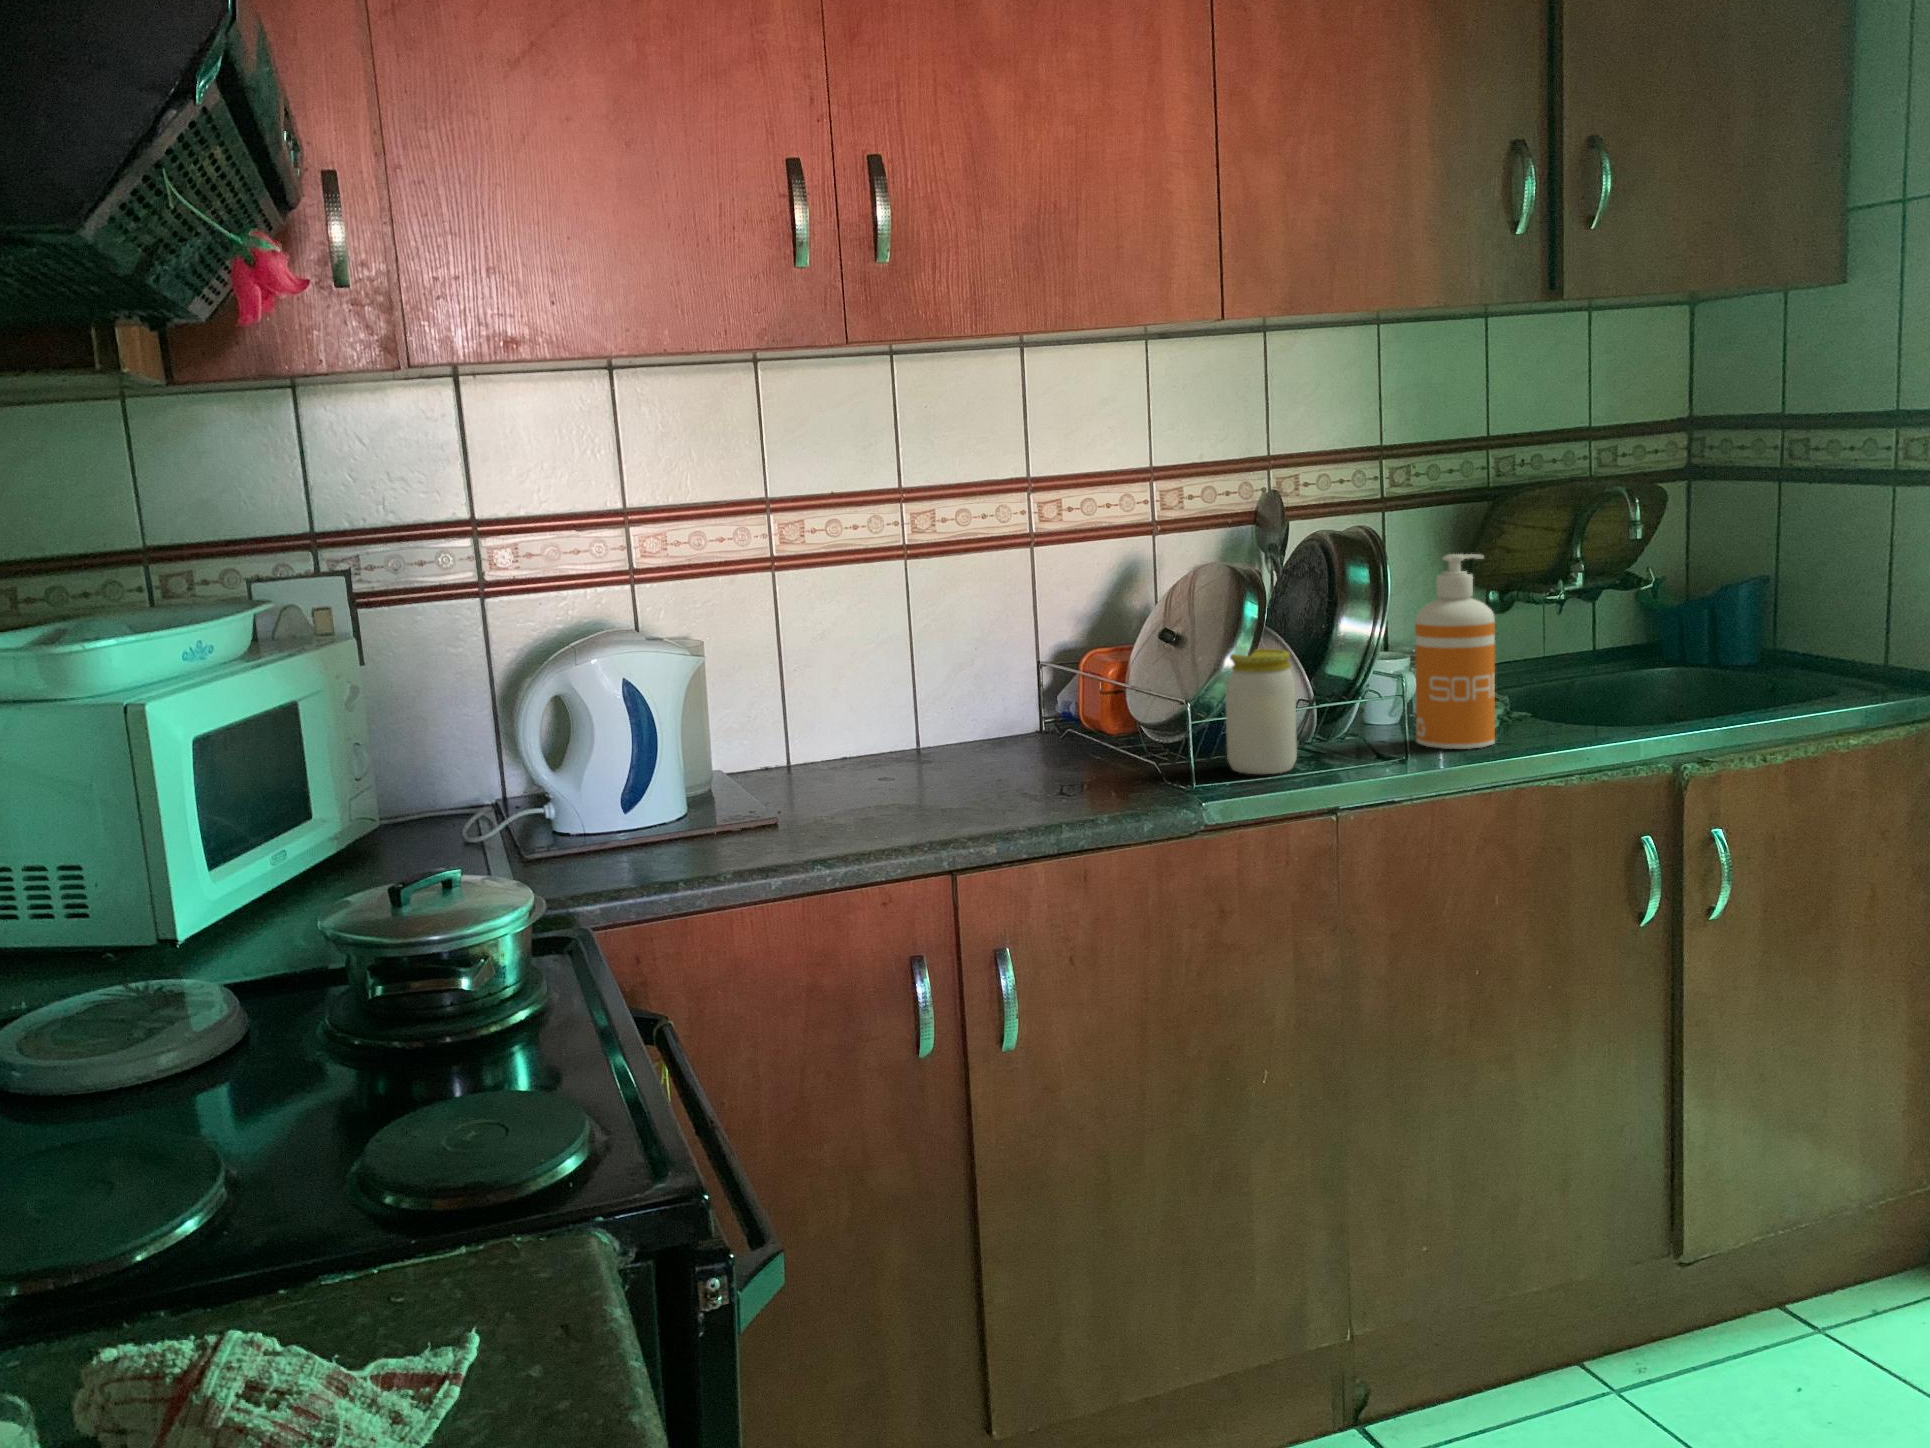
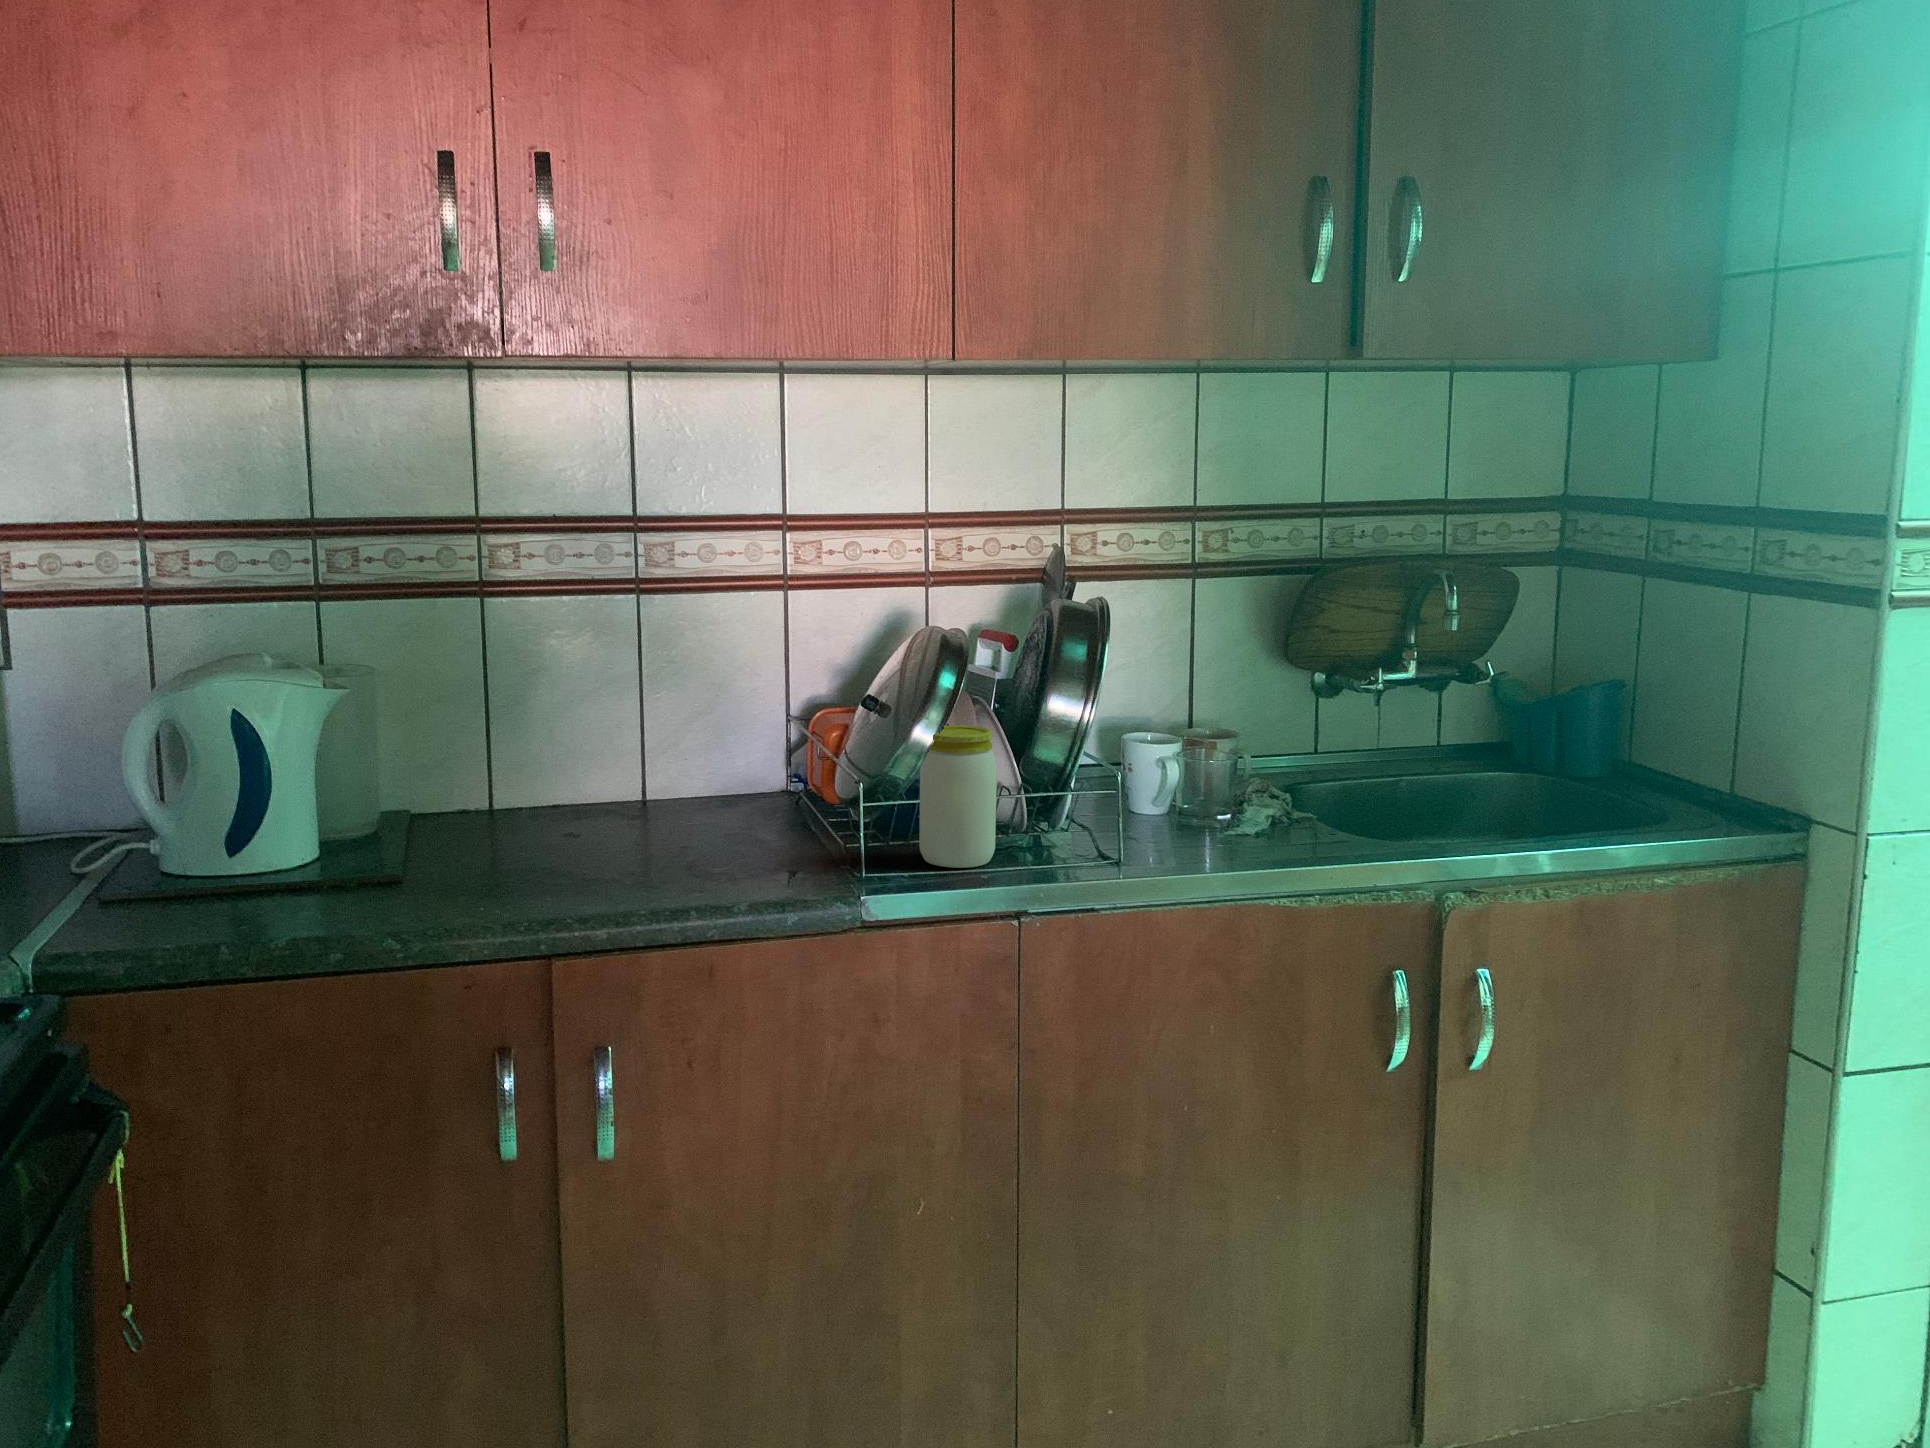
soap dispenser: present [1415,554,1495,749] -> none [1150,635,1242,856]

